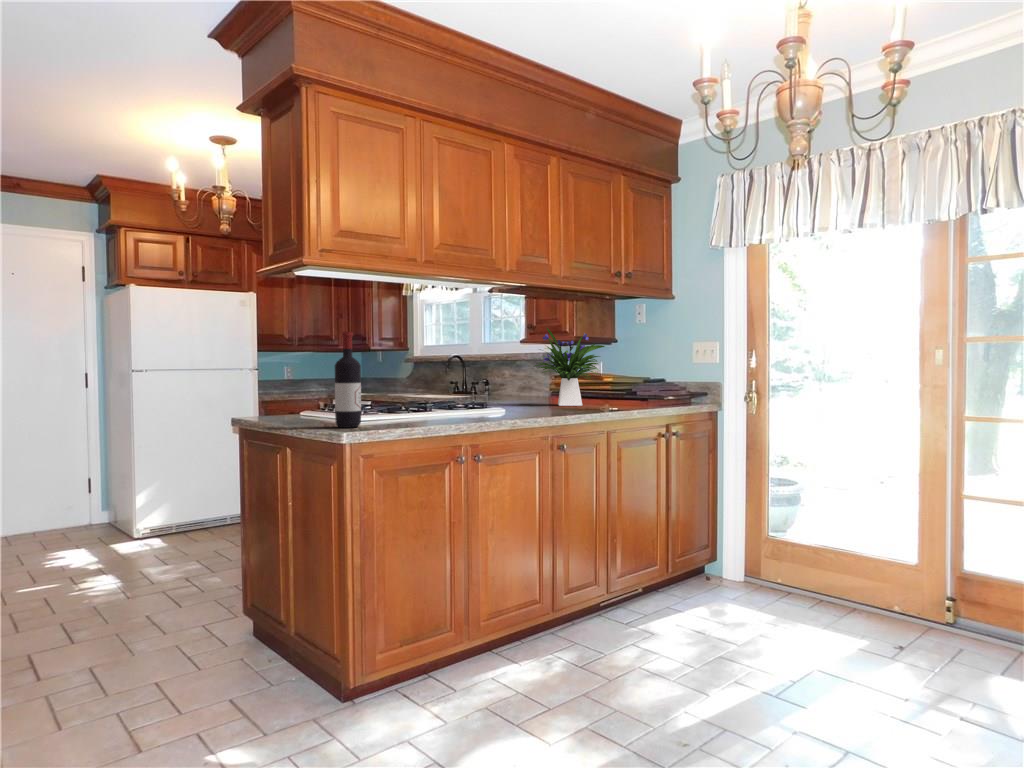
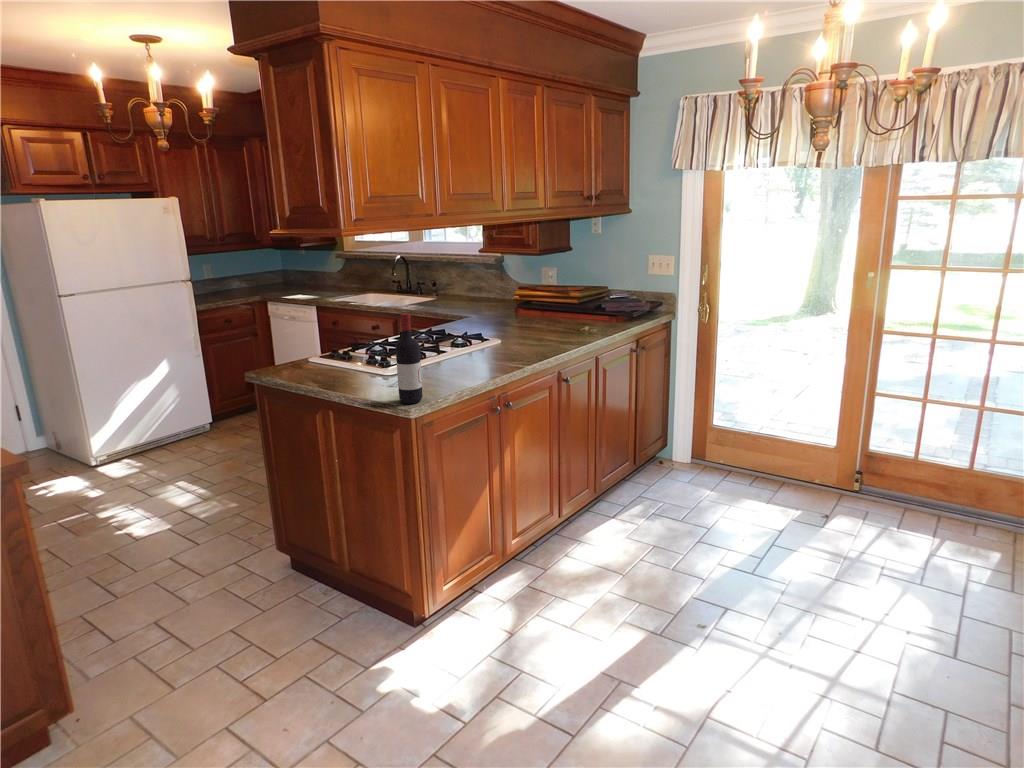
flower arrangement: present [535,328,605,406] -> none [509,252,578,327]

